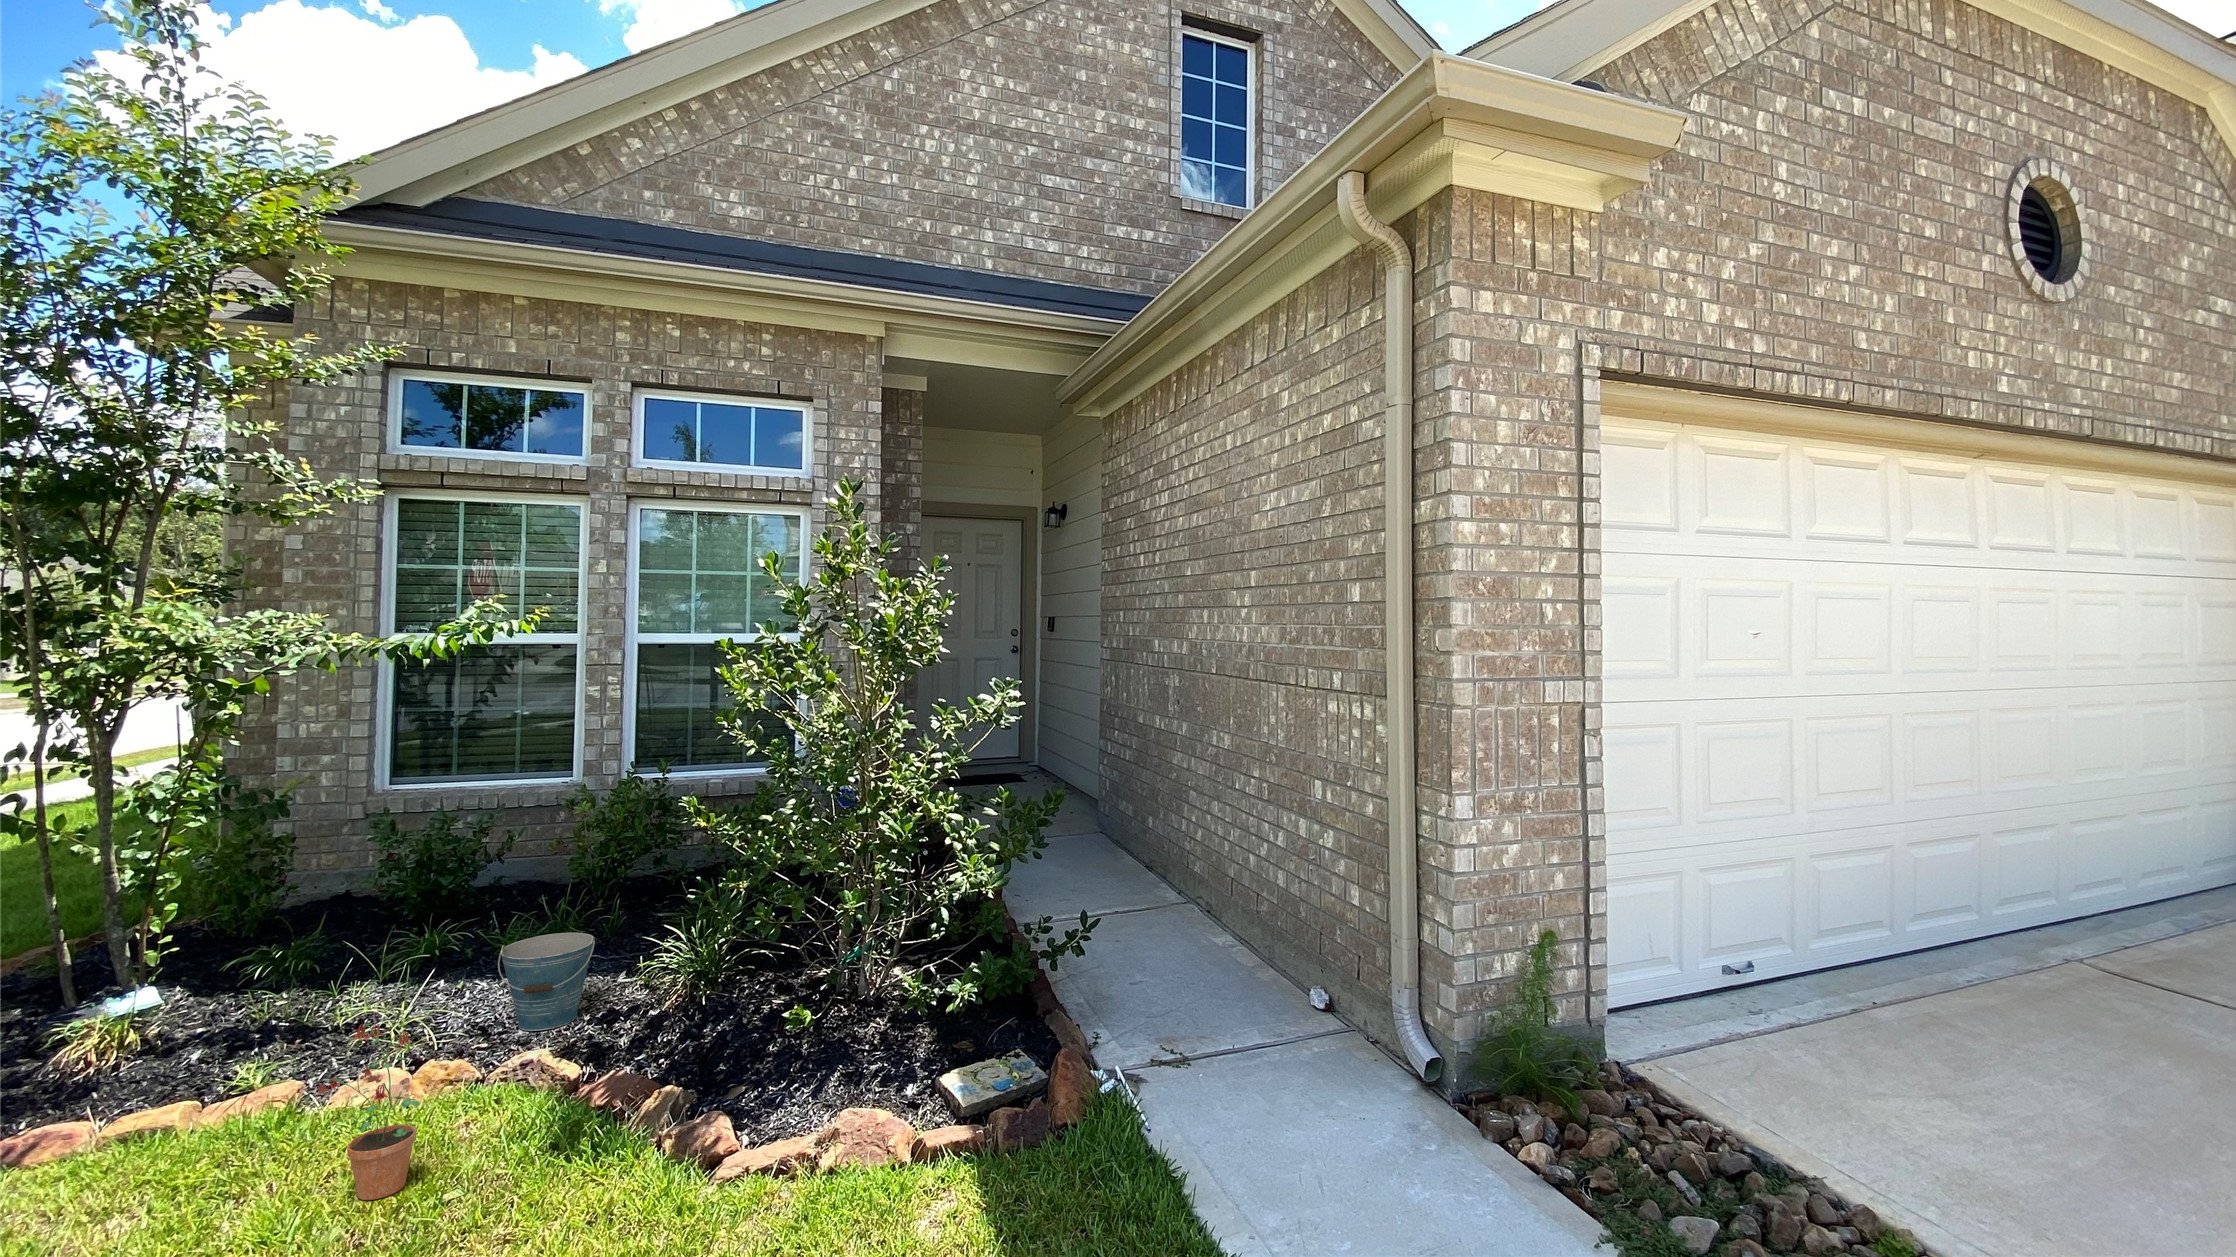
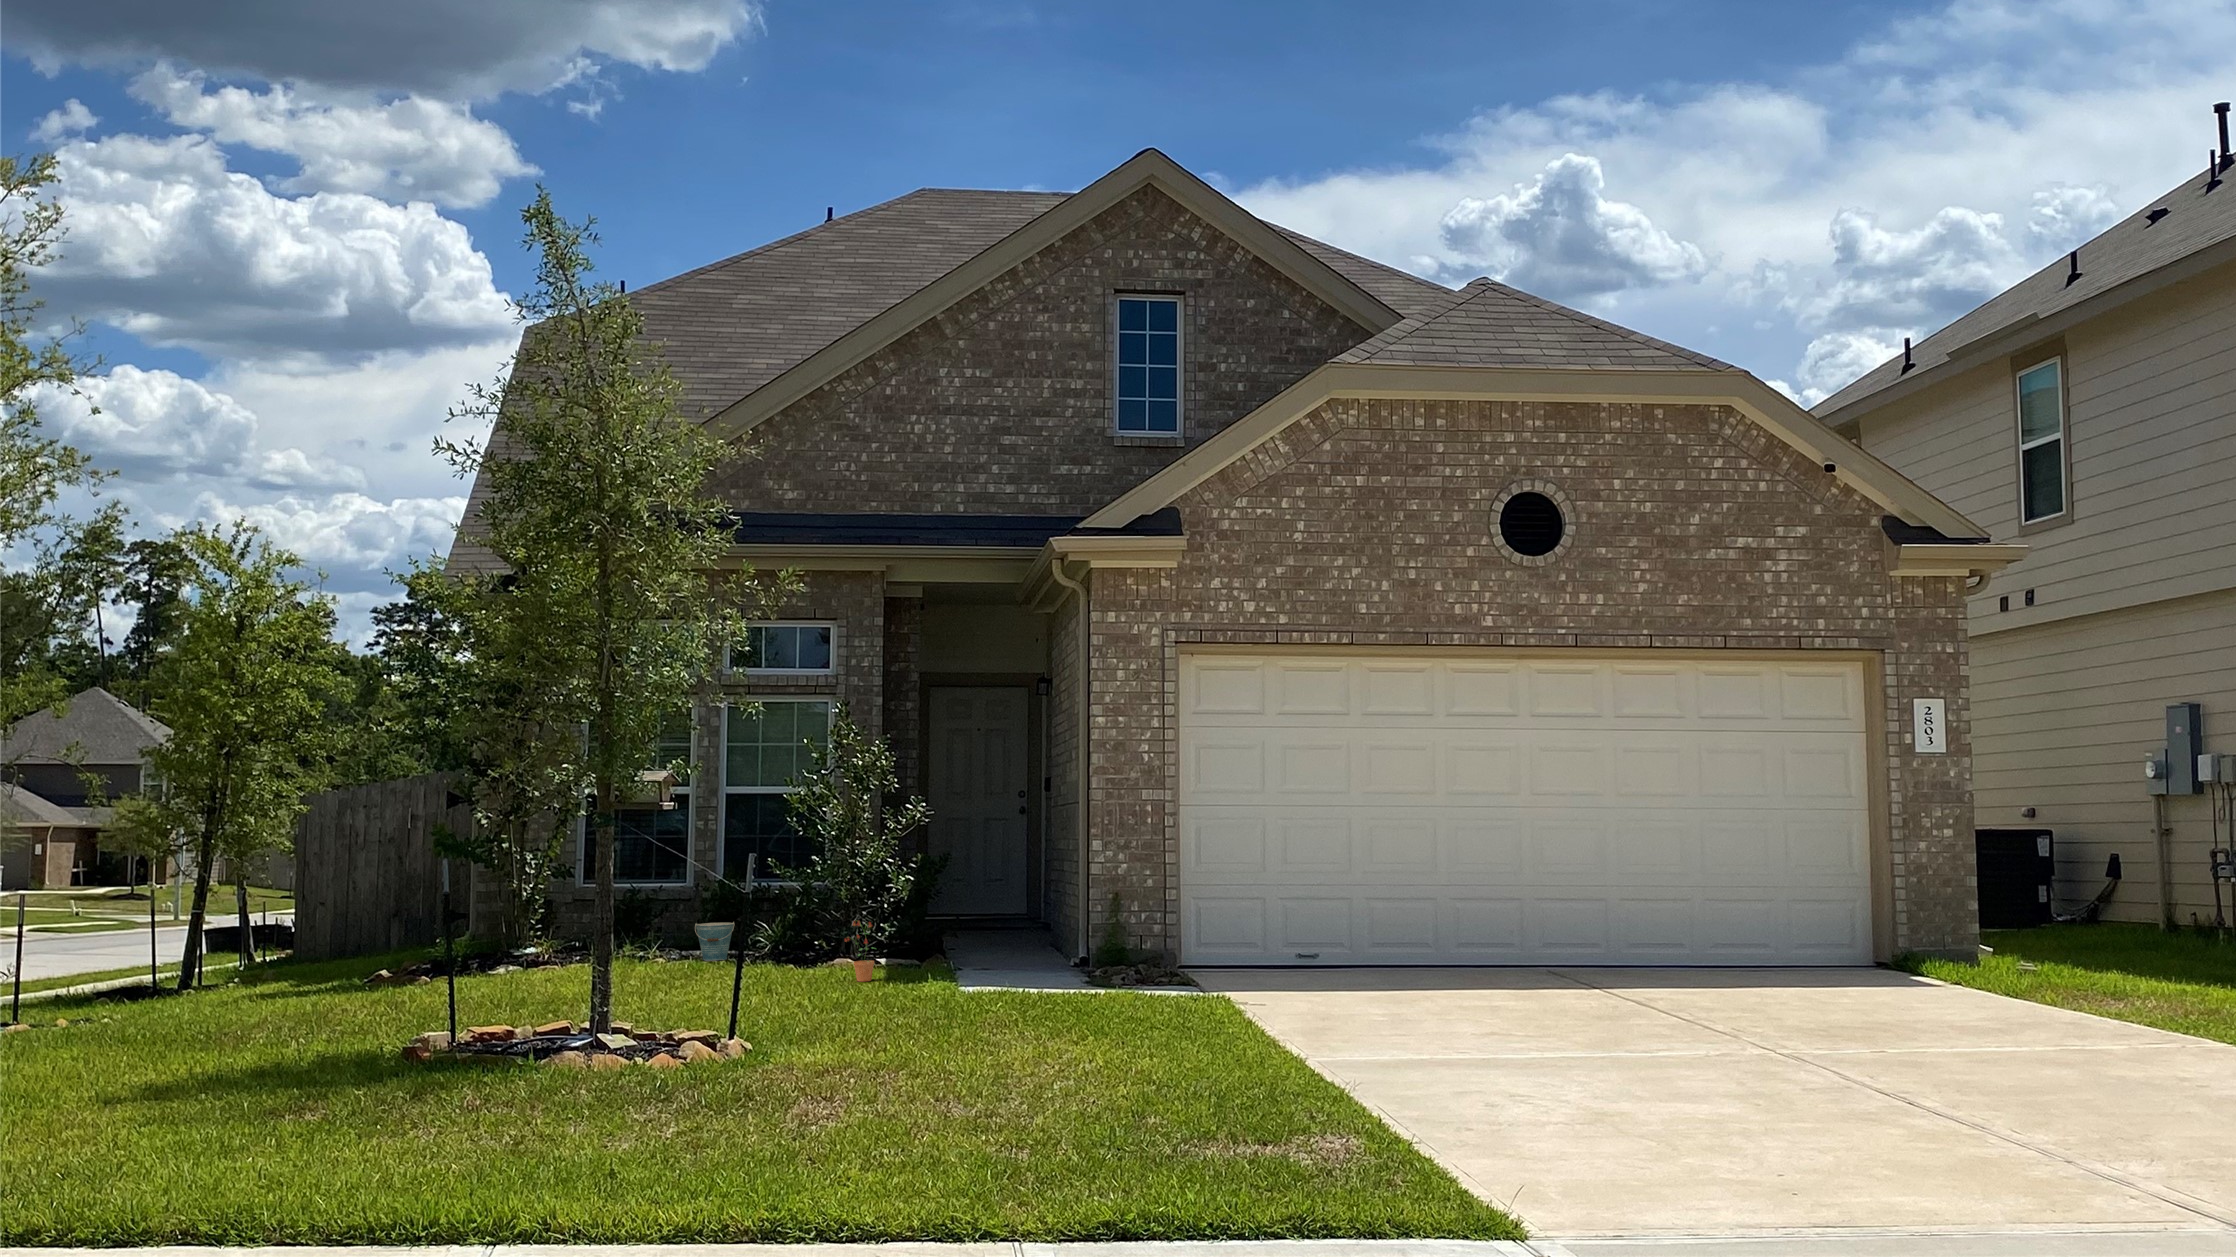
potted plant: present [318,1024,420,1200] -> present [845,921,876,982]

